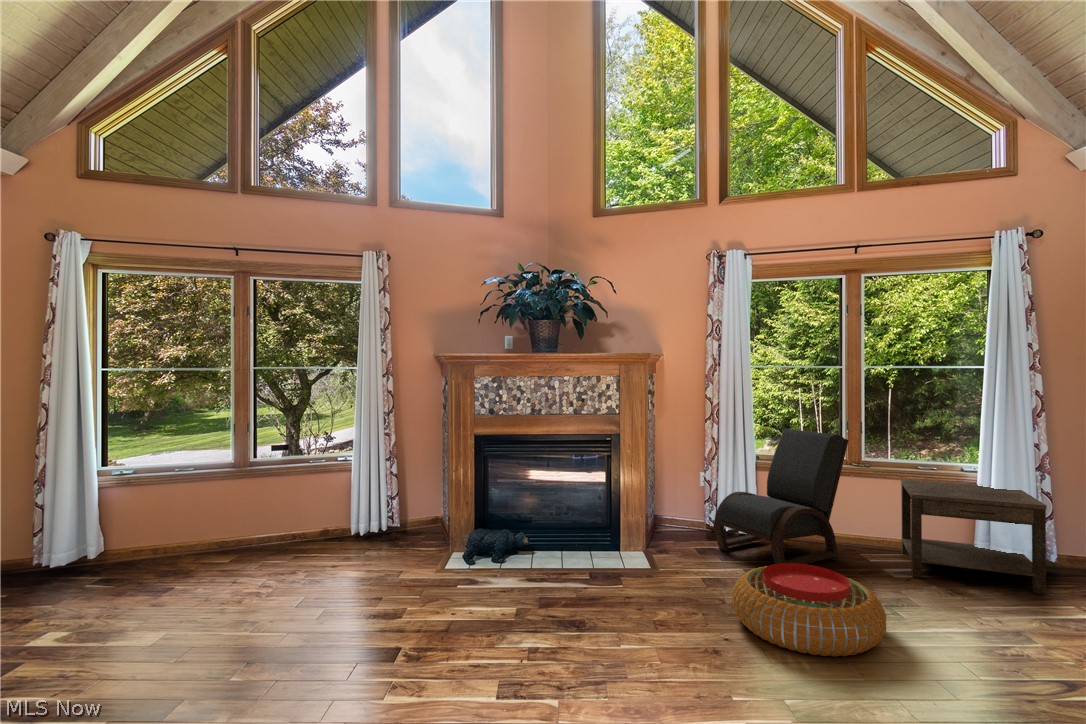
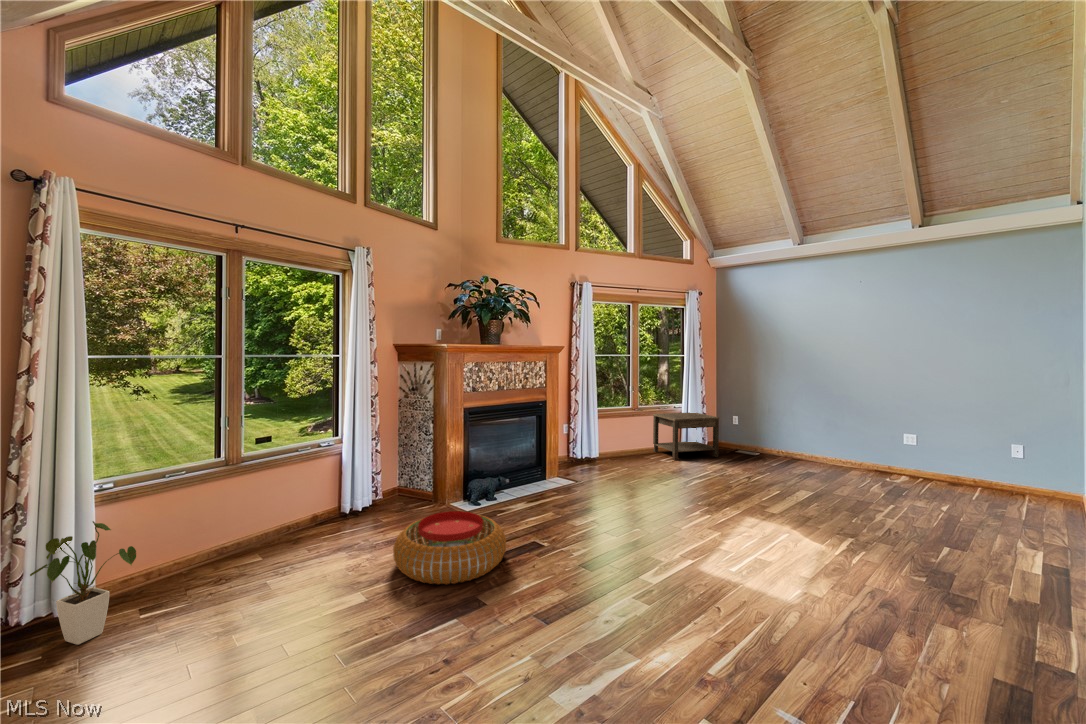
lounge chair: present [714,429,849,564] -> none [585,391,640,469]
house plant: none [36,496,112,587] -> present [30,521,136,645]
pouf: present [732,563,886,657] -> present [393,511,506,584]

